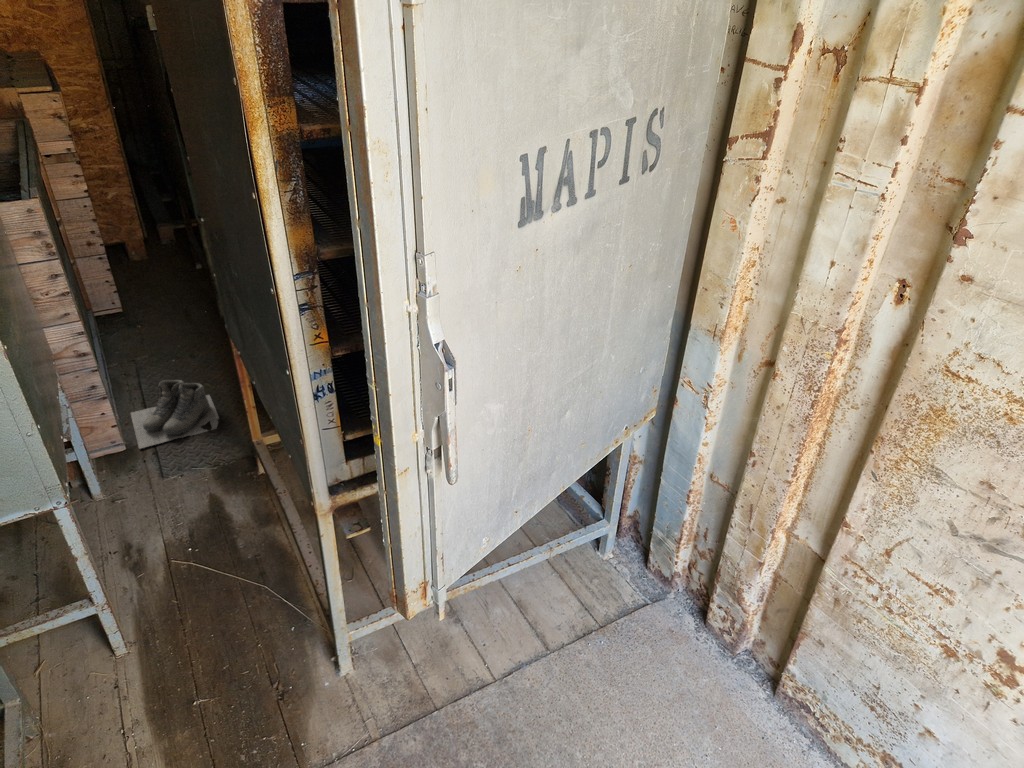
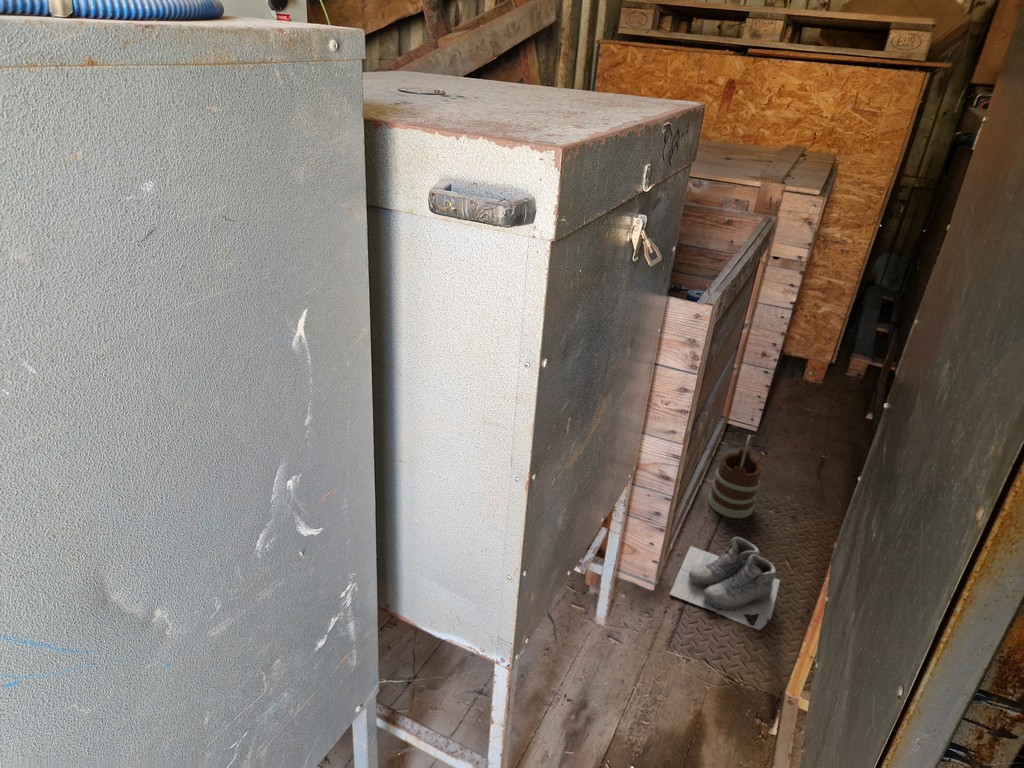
wooden bucket: none [110,309,160,382] -> present [708,435,761,518]

